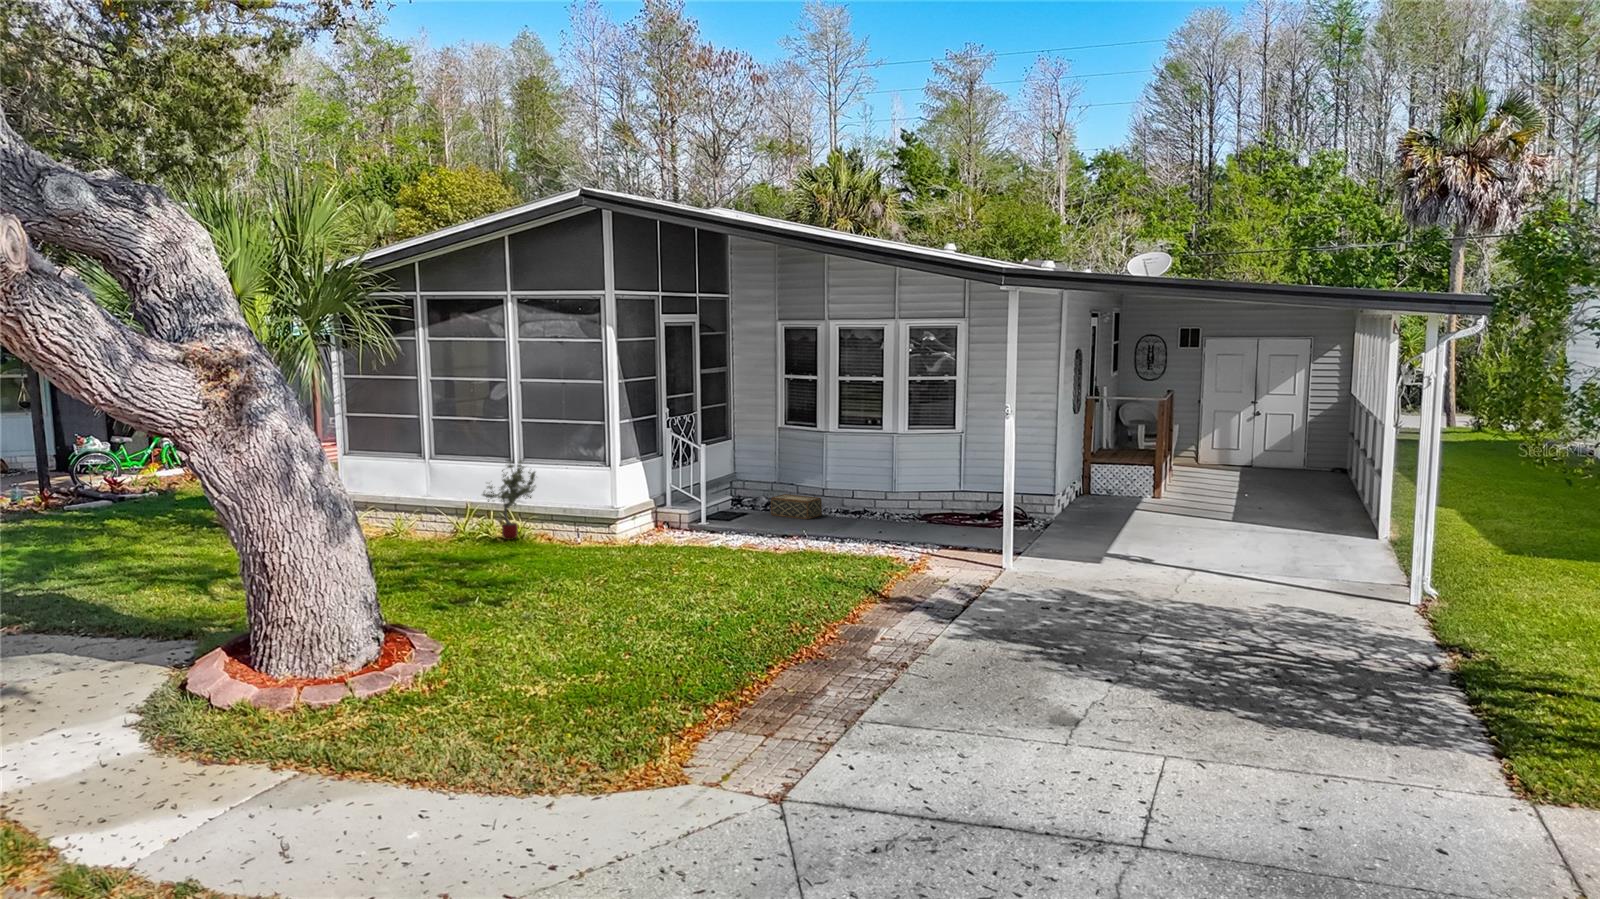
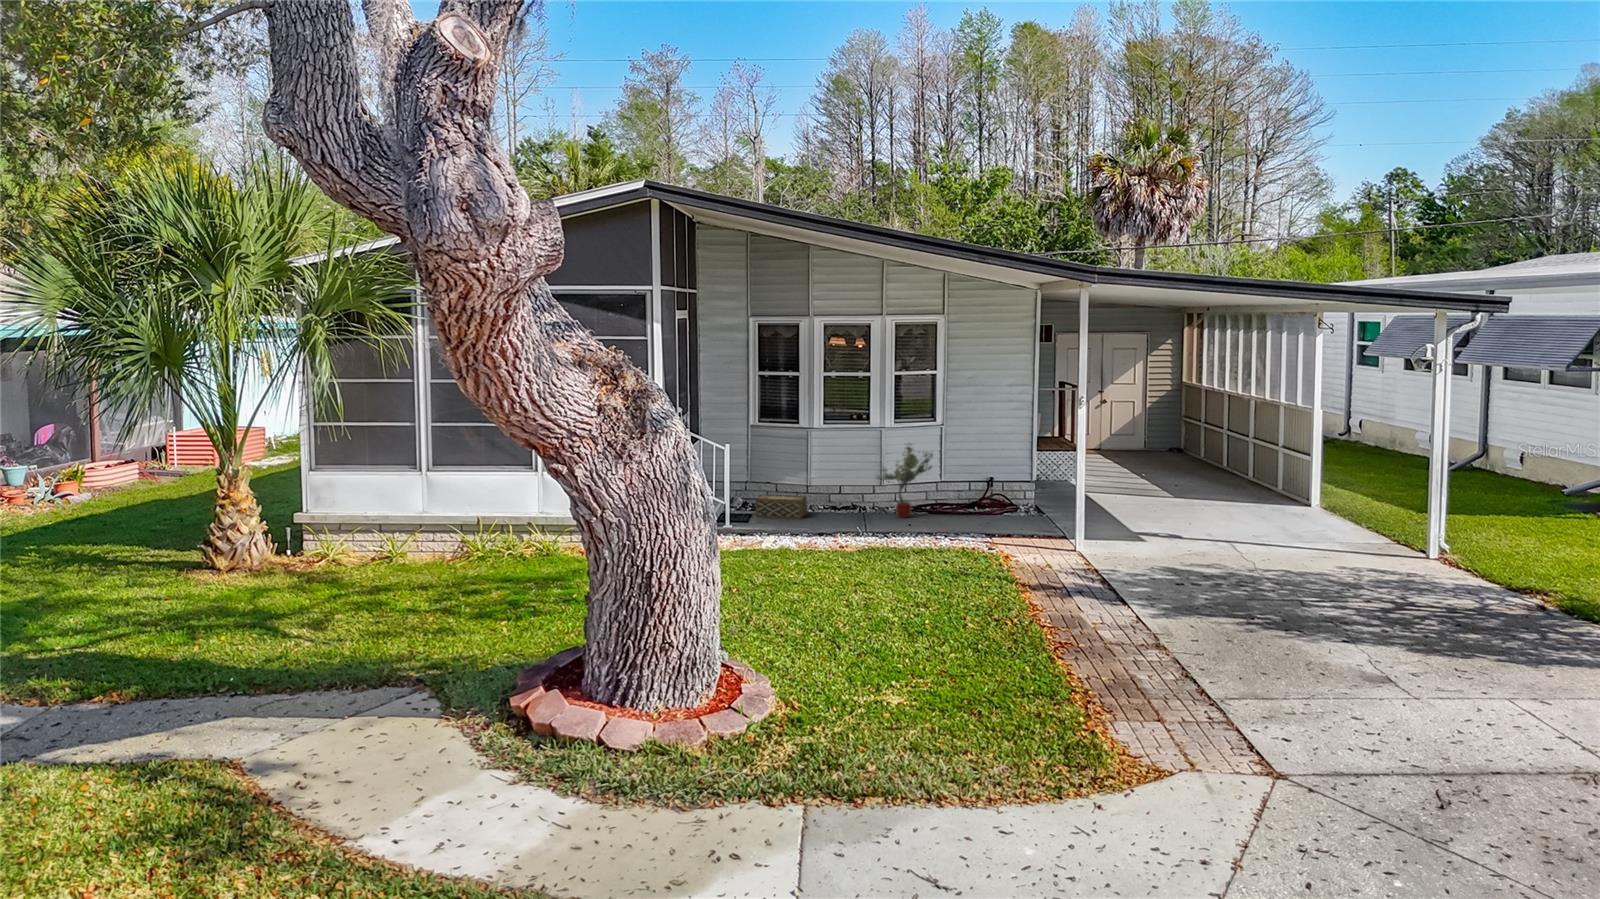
potted tree: present [483,461,535,540] -> present [876,443,933,518]

